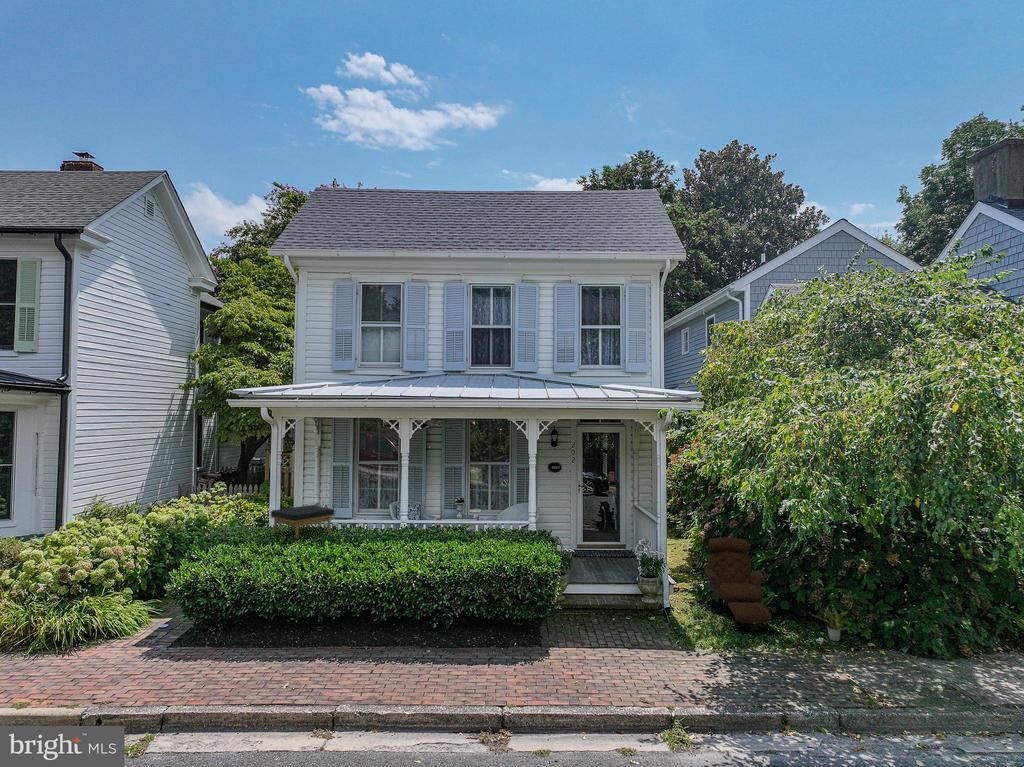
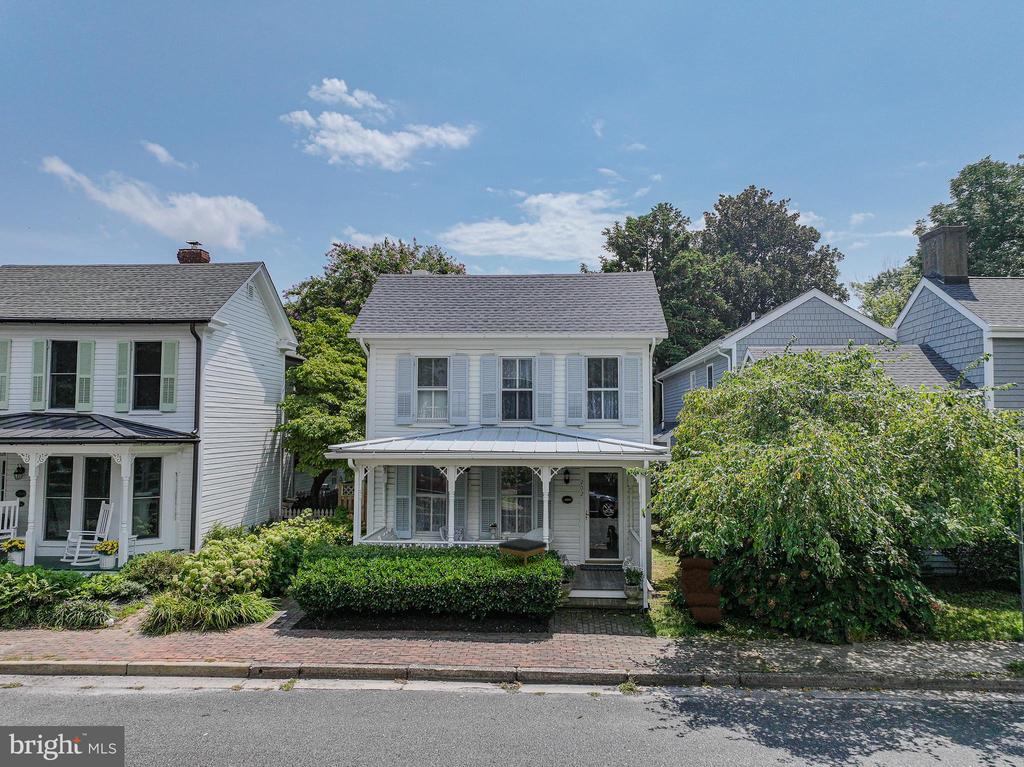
ottoman: present [271,505,334,539] -> present [499,538,547,566]
potted plant: present [812,608,852,641] -> present [845,625,872,653]

